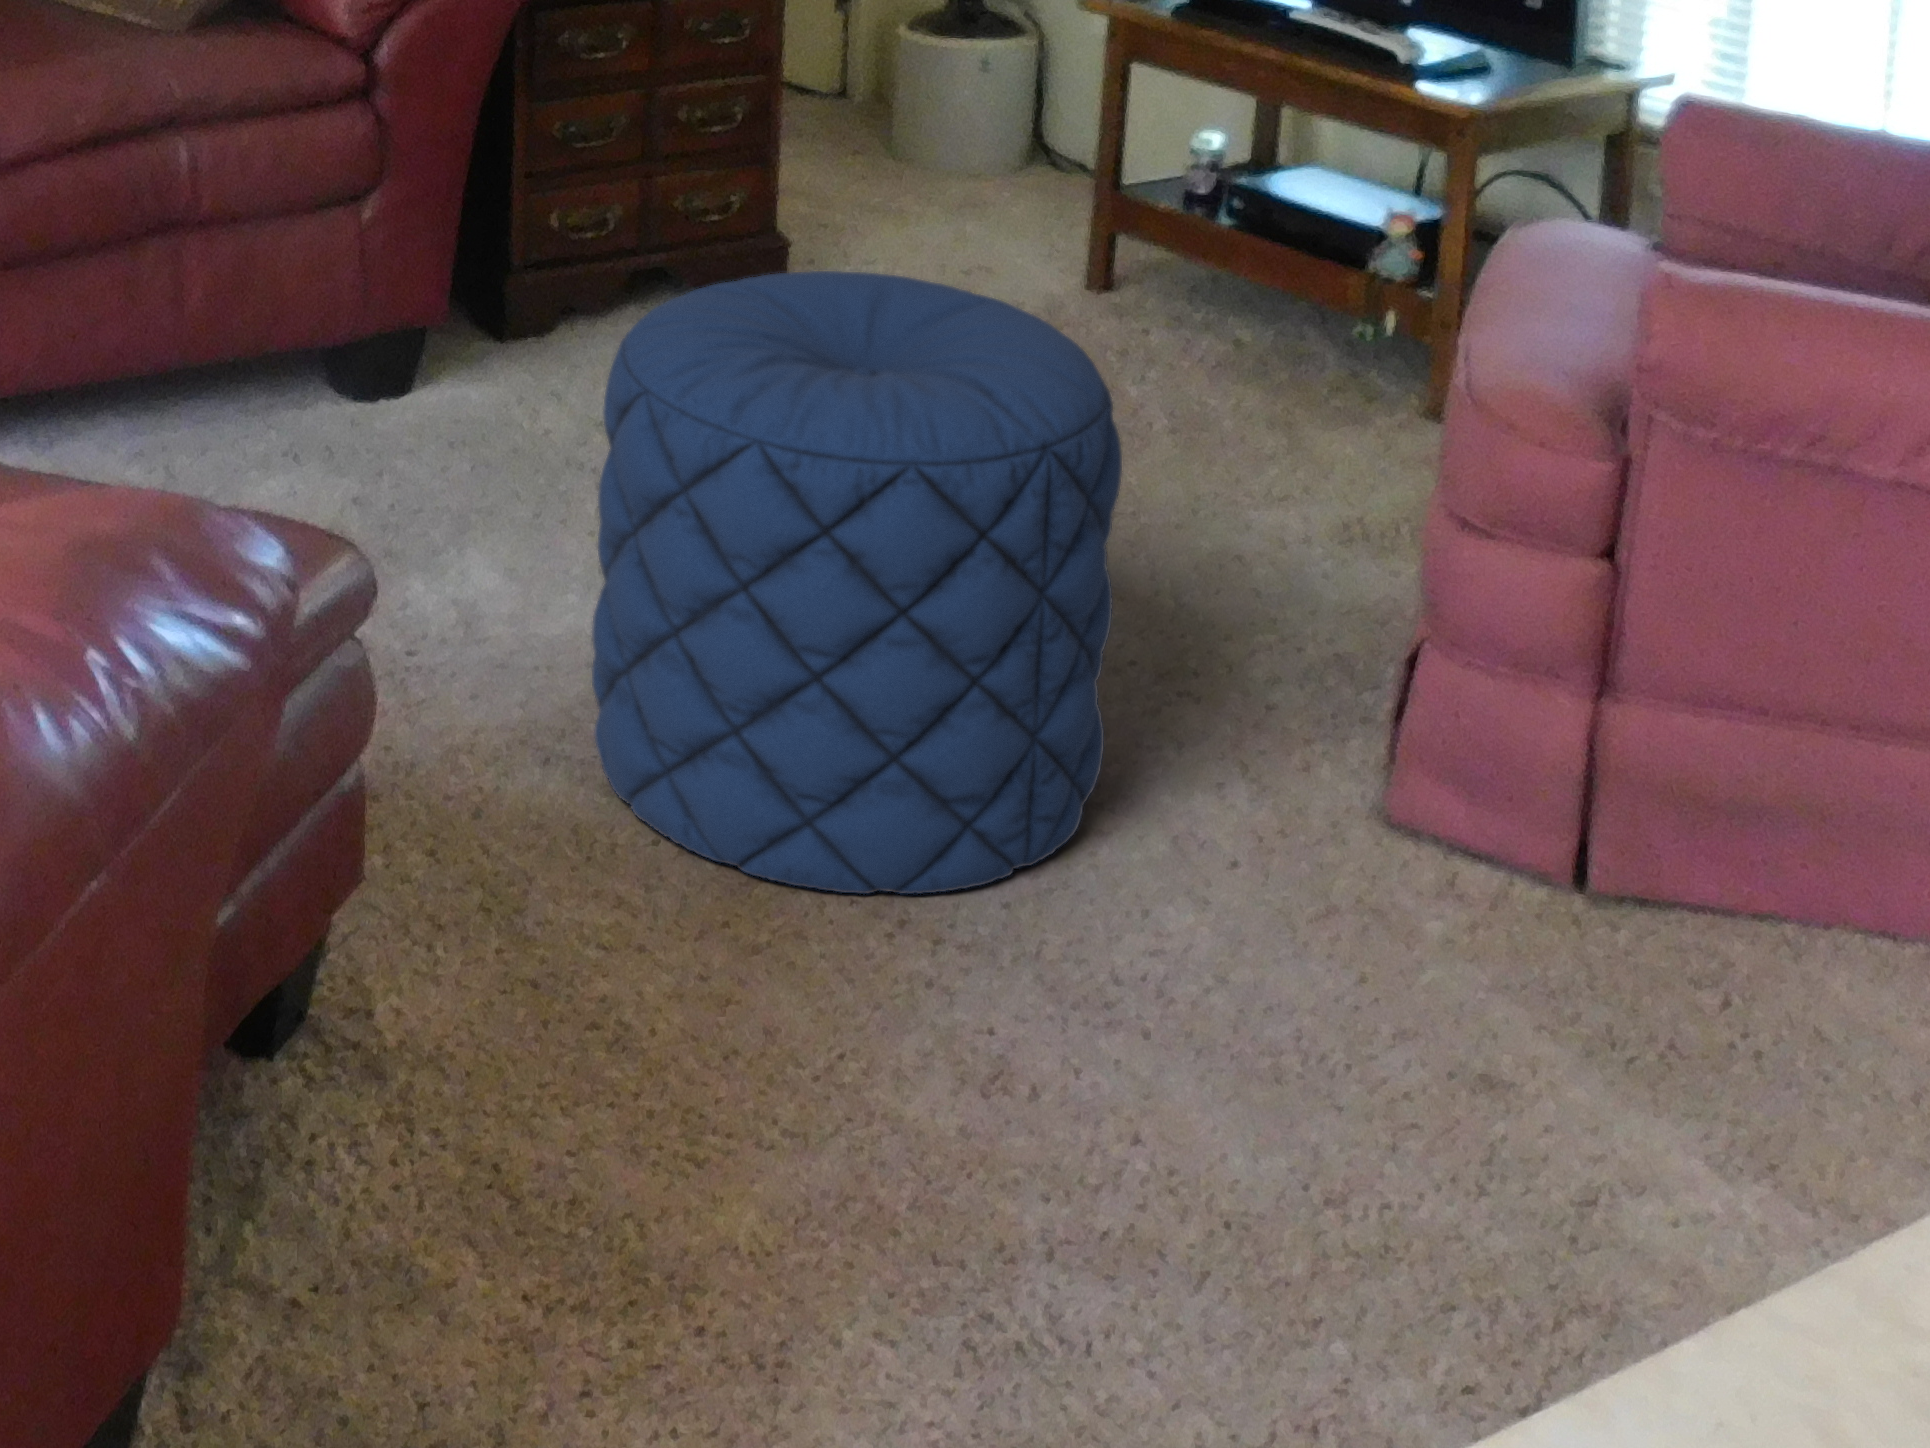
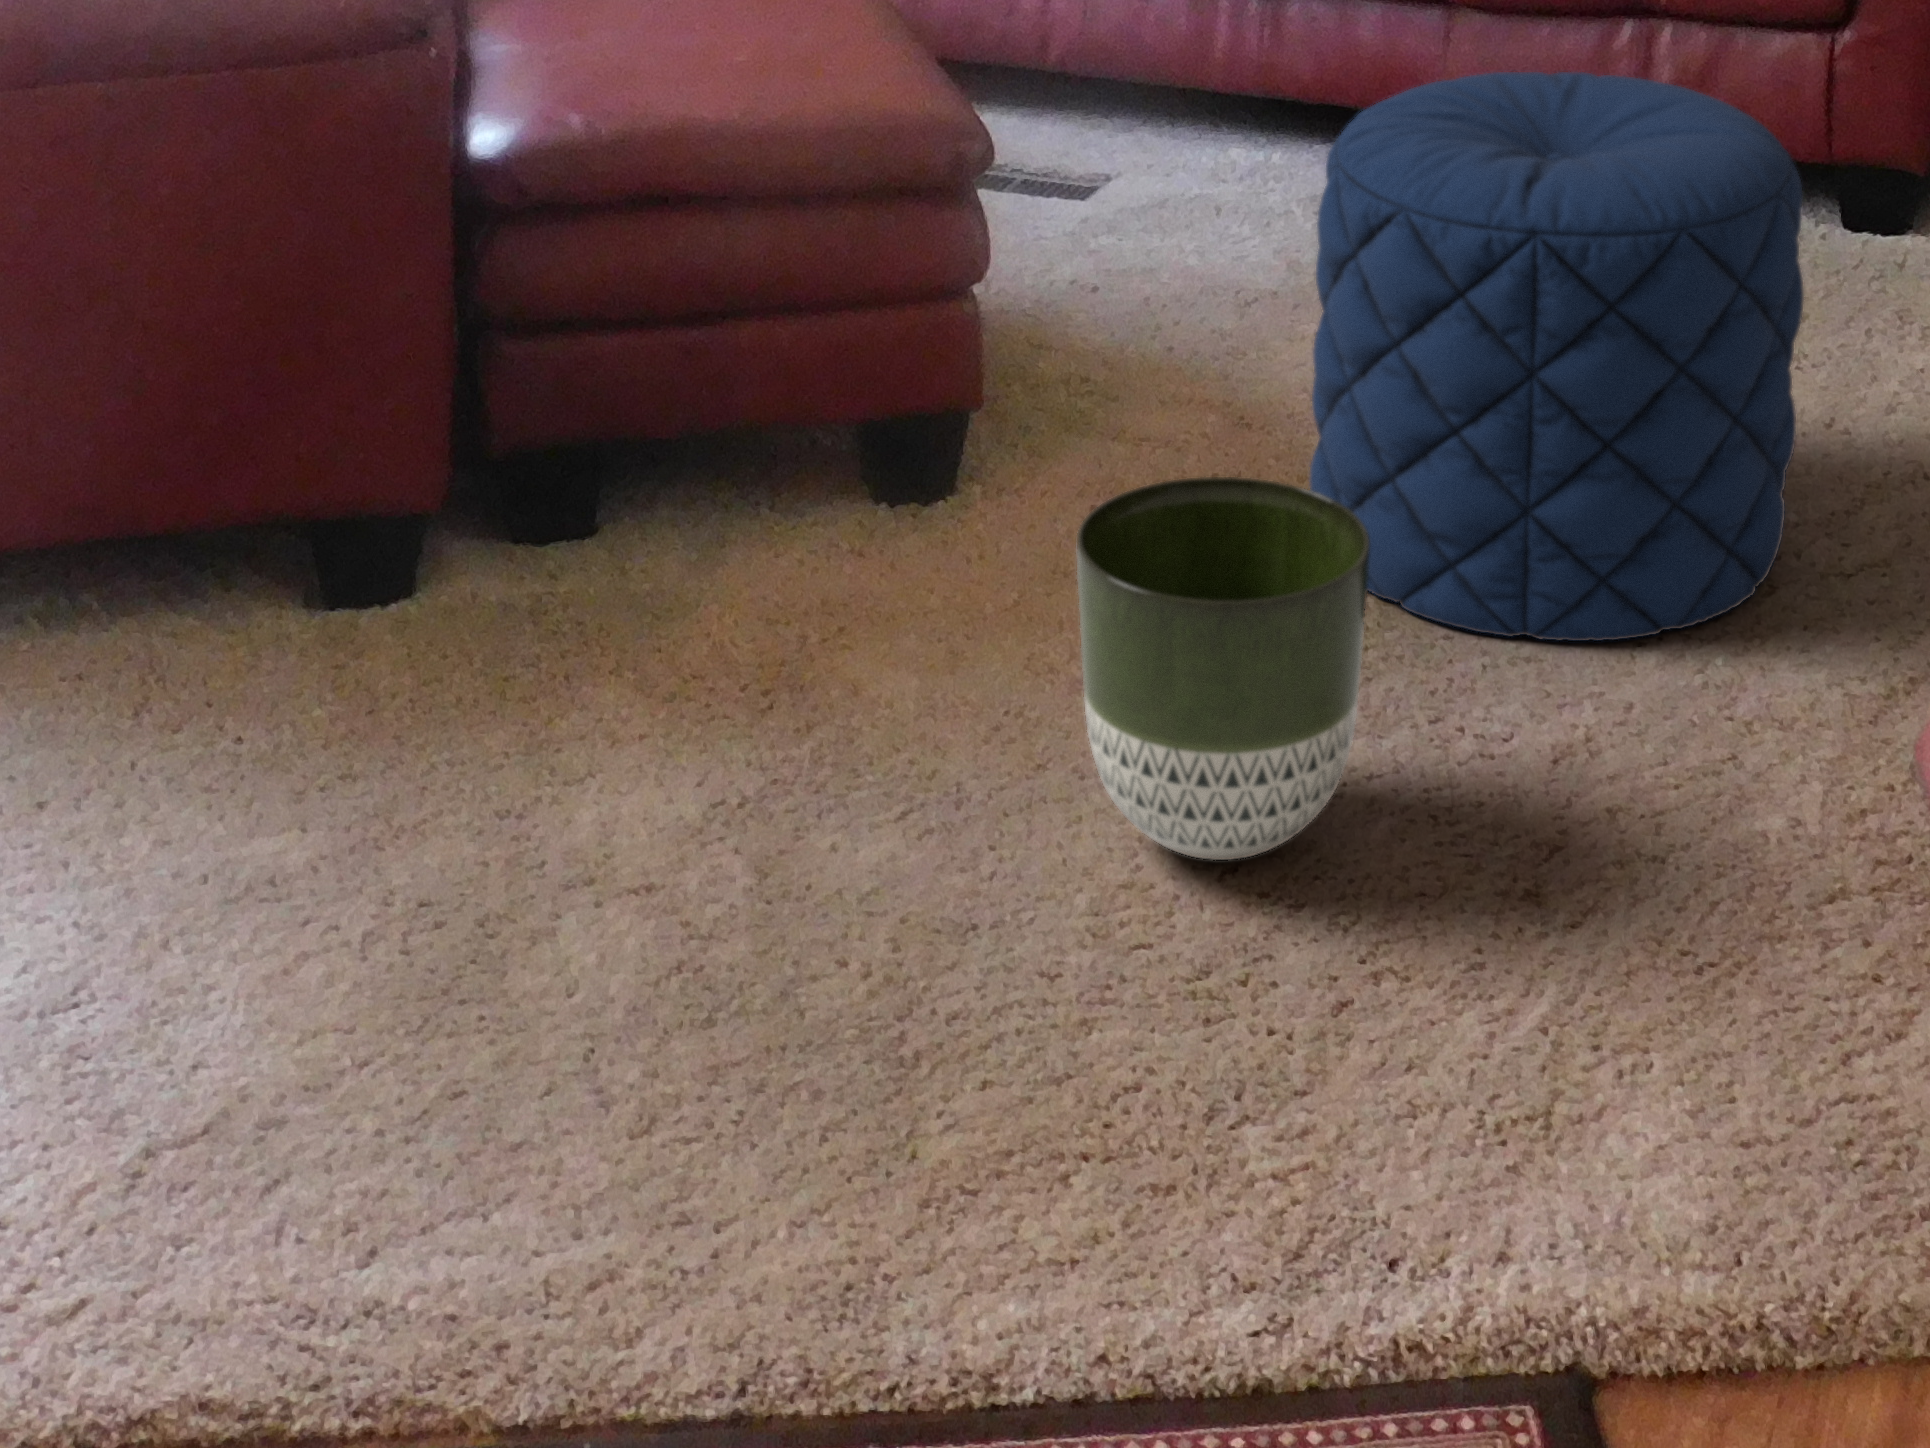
planter: none [1115,775,1450,1209] -> present [1076,477,1370,860]

